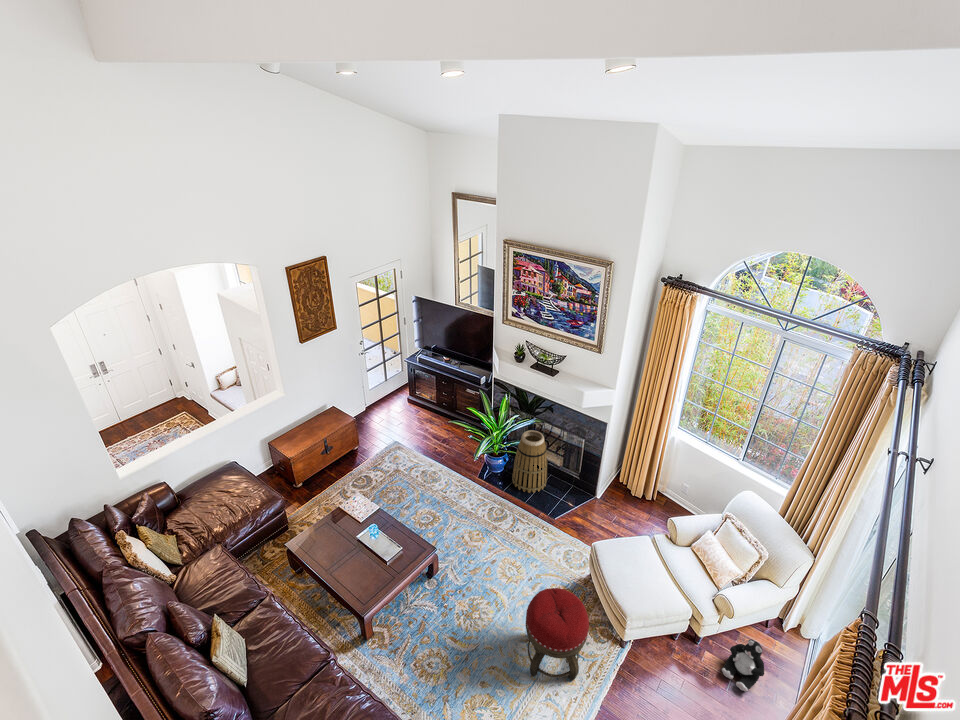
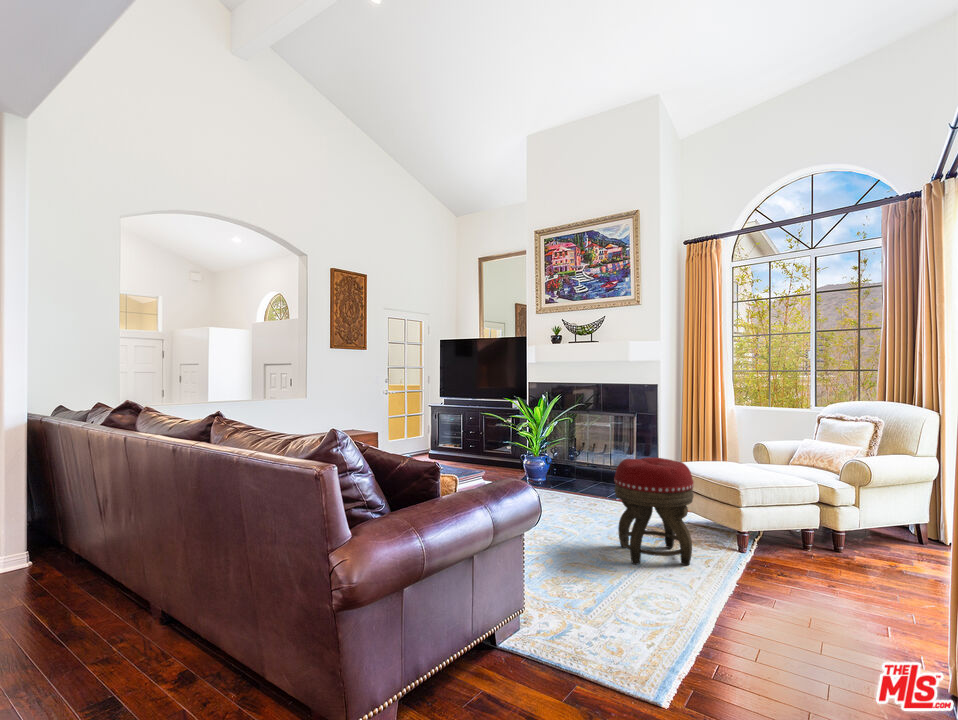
basket: present [512,430,548,493] -> none [559,420,599,489]
plush toy: present [722,639,764,692] -> none [869,504,923,565]

